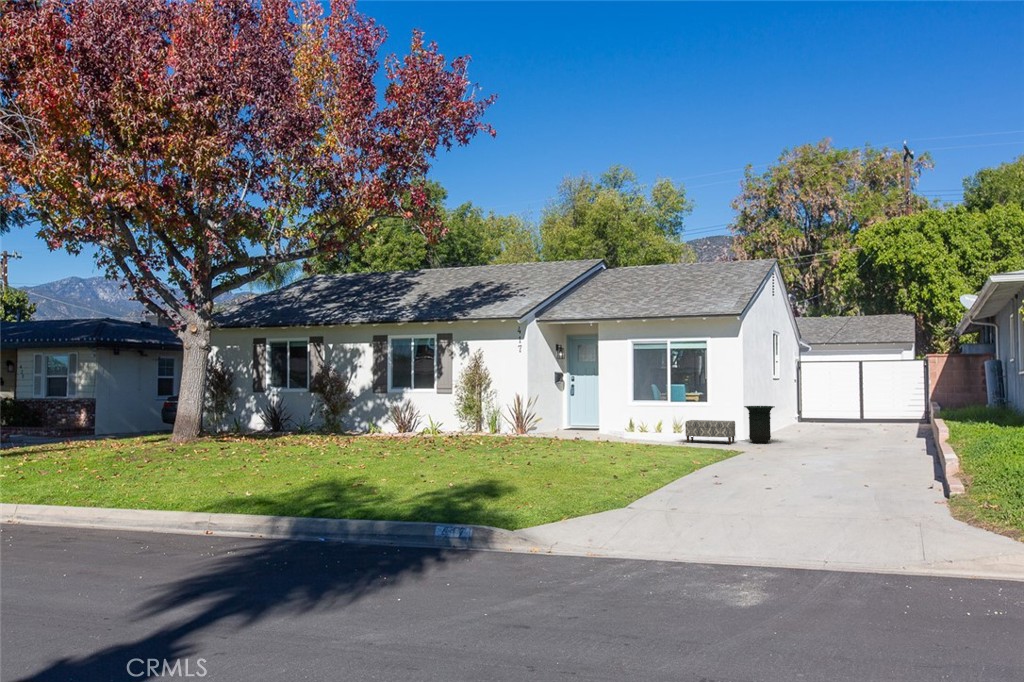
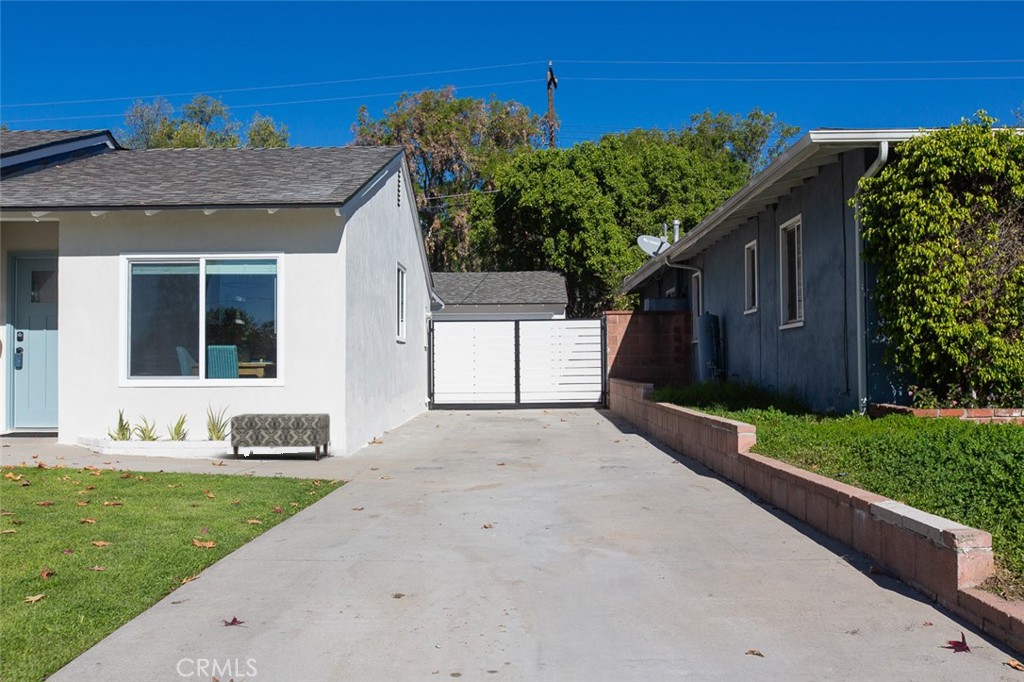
trash can: present [744,406,775,444] -> none [347,384,404,456]

